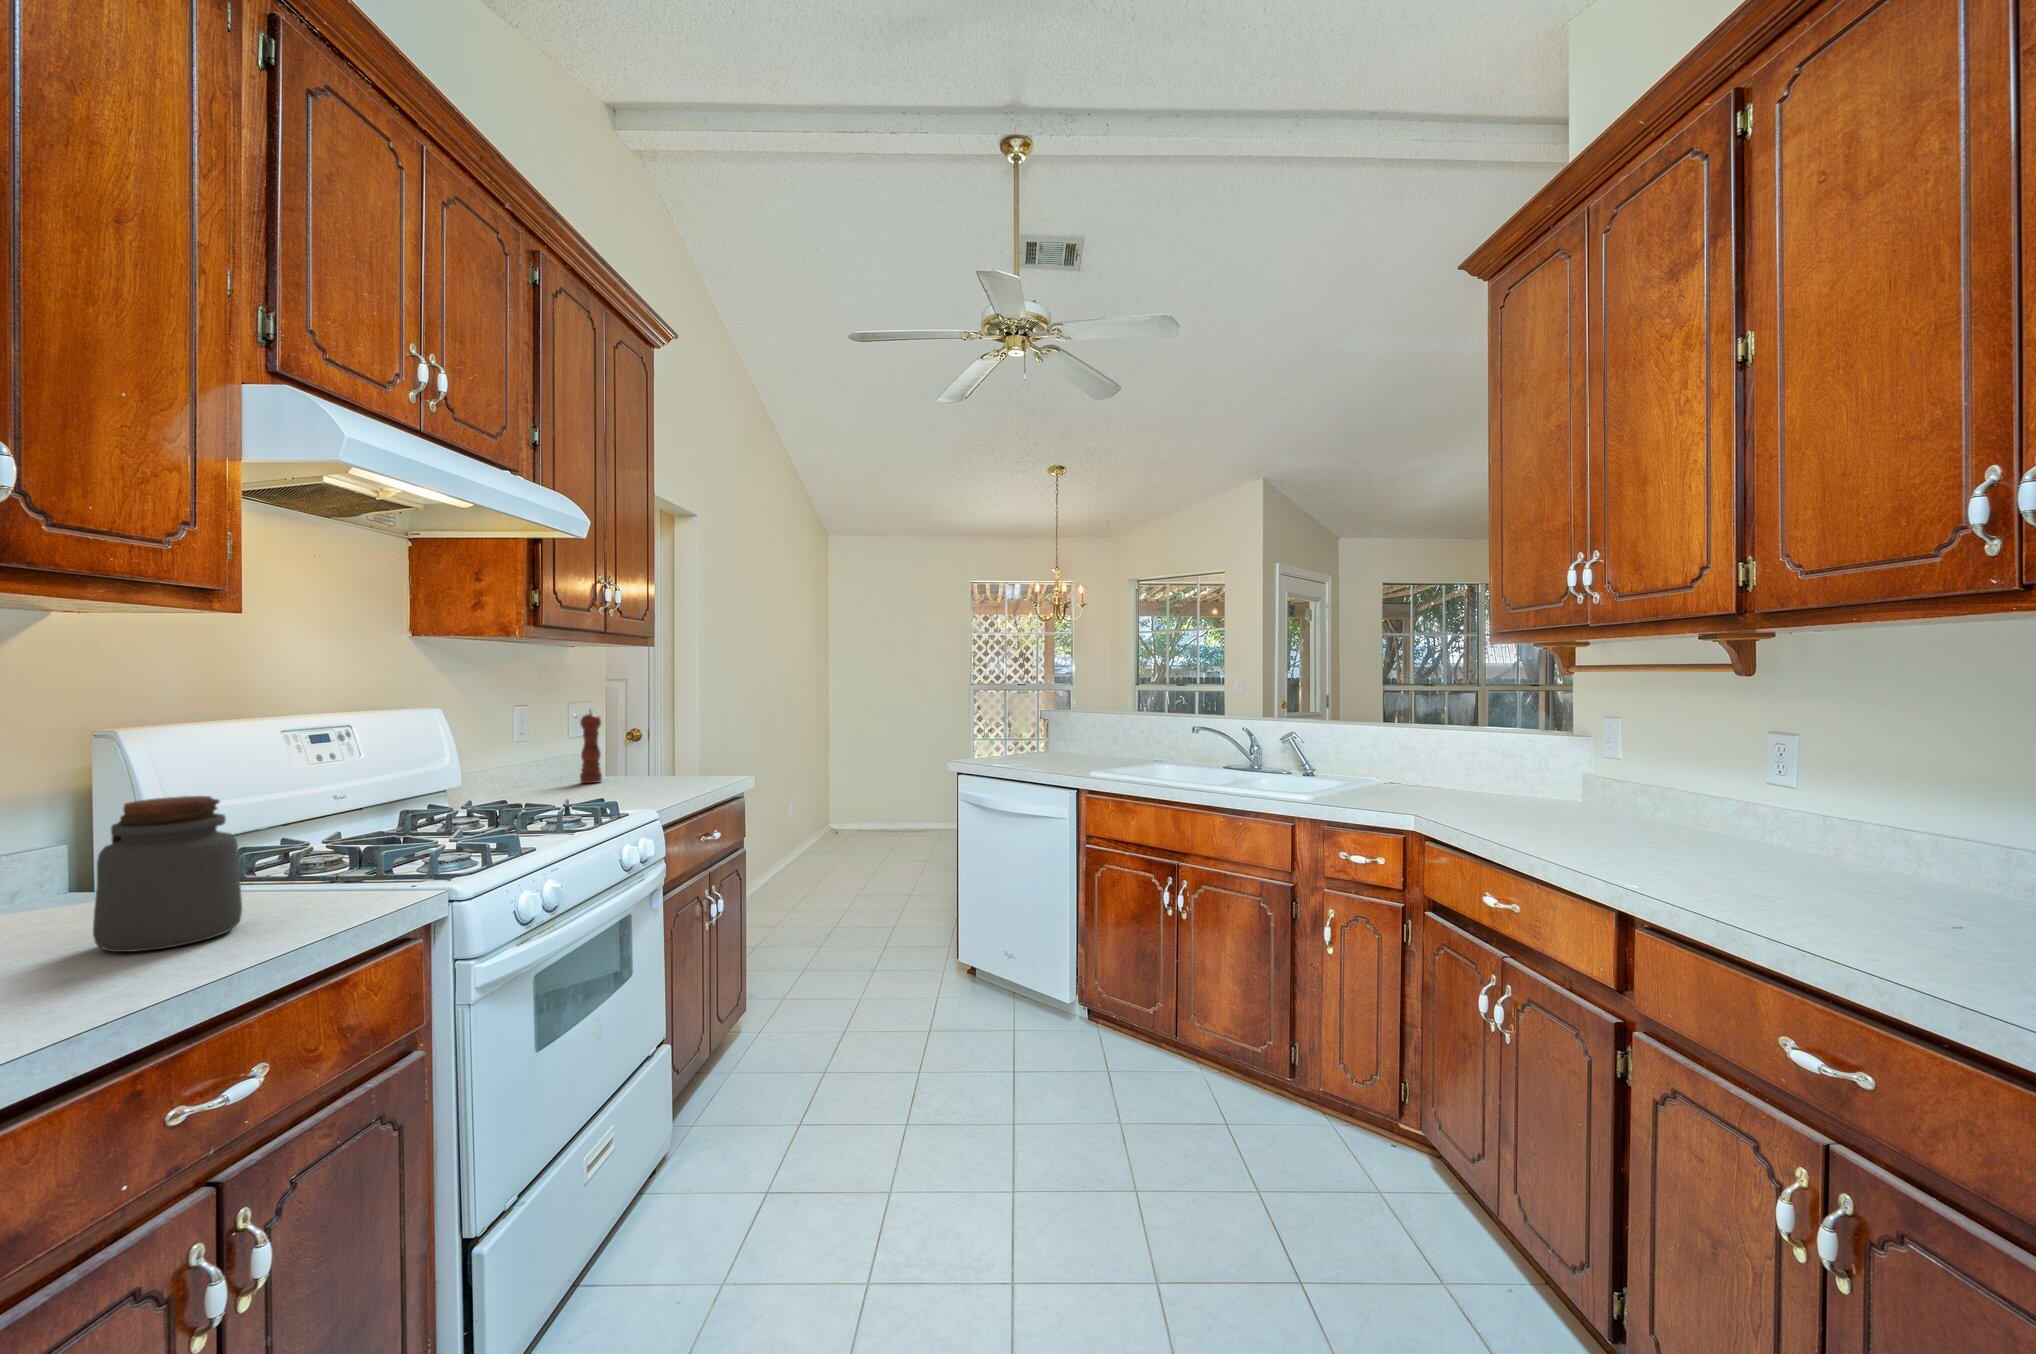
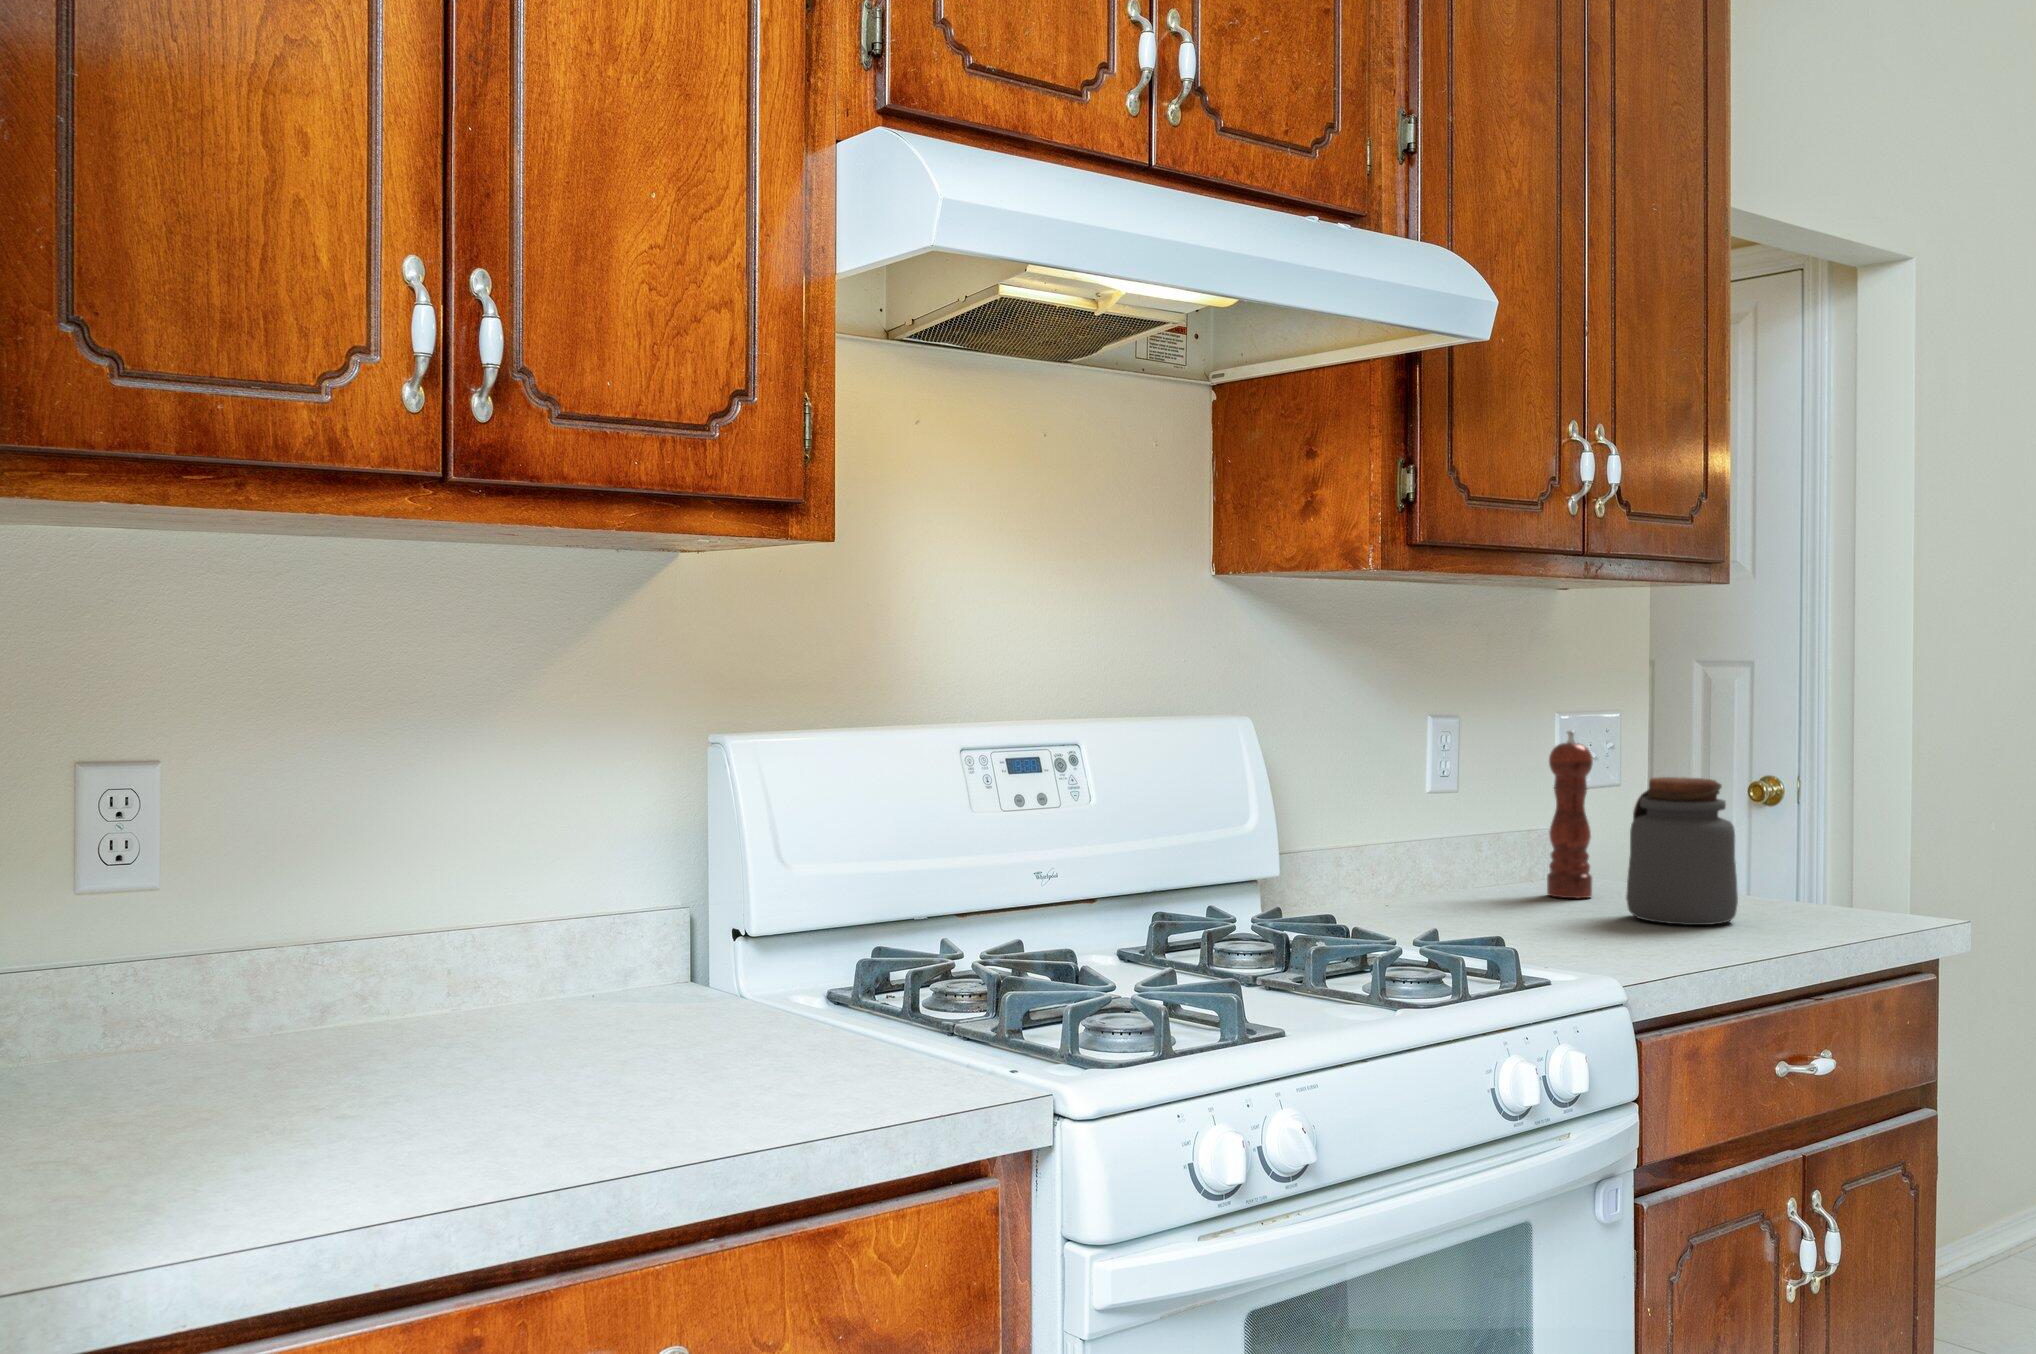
jar: present [93,796,242,952] -> present [1626,777,1738,925]

